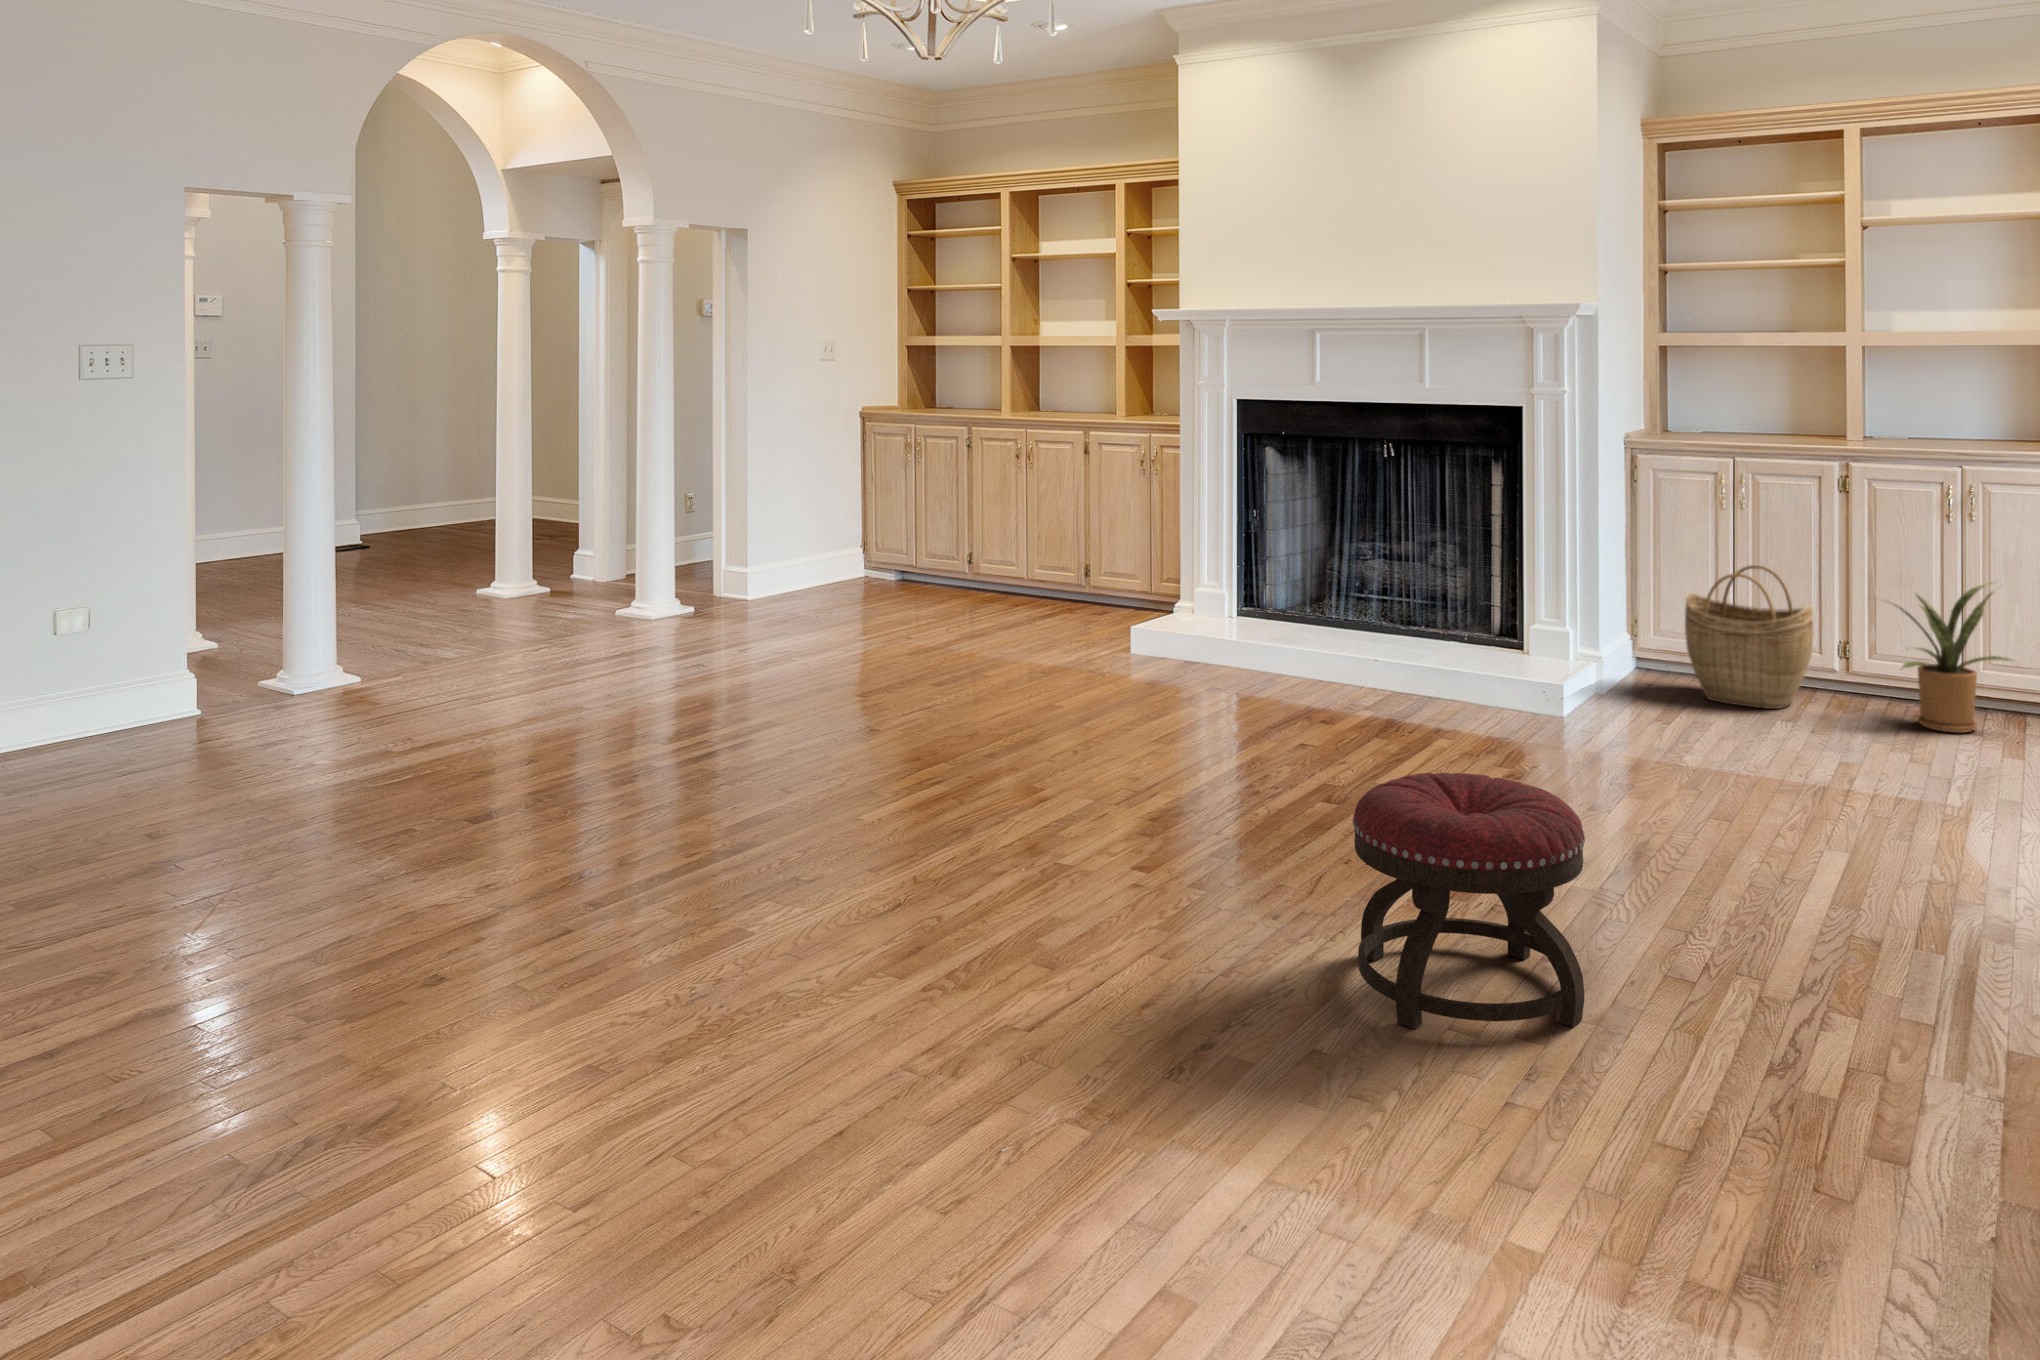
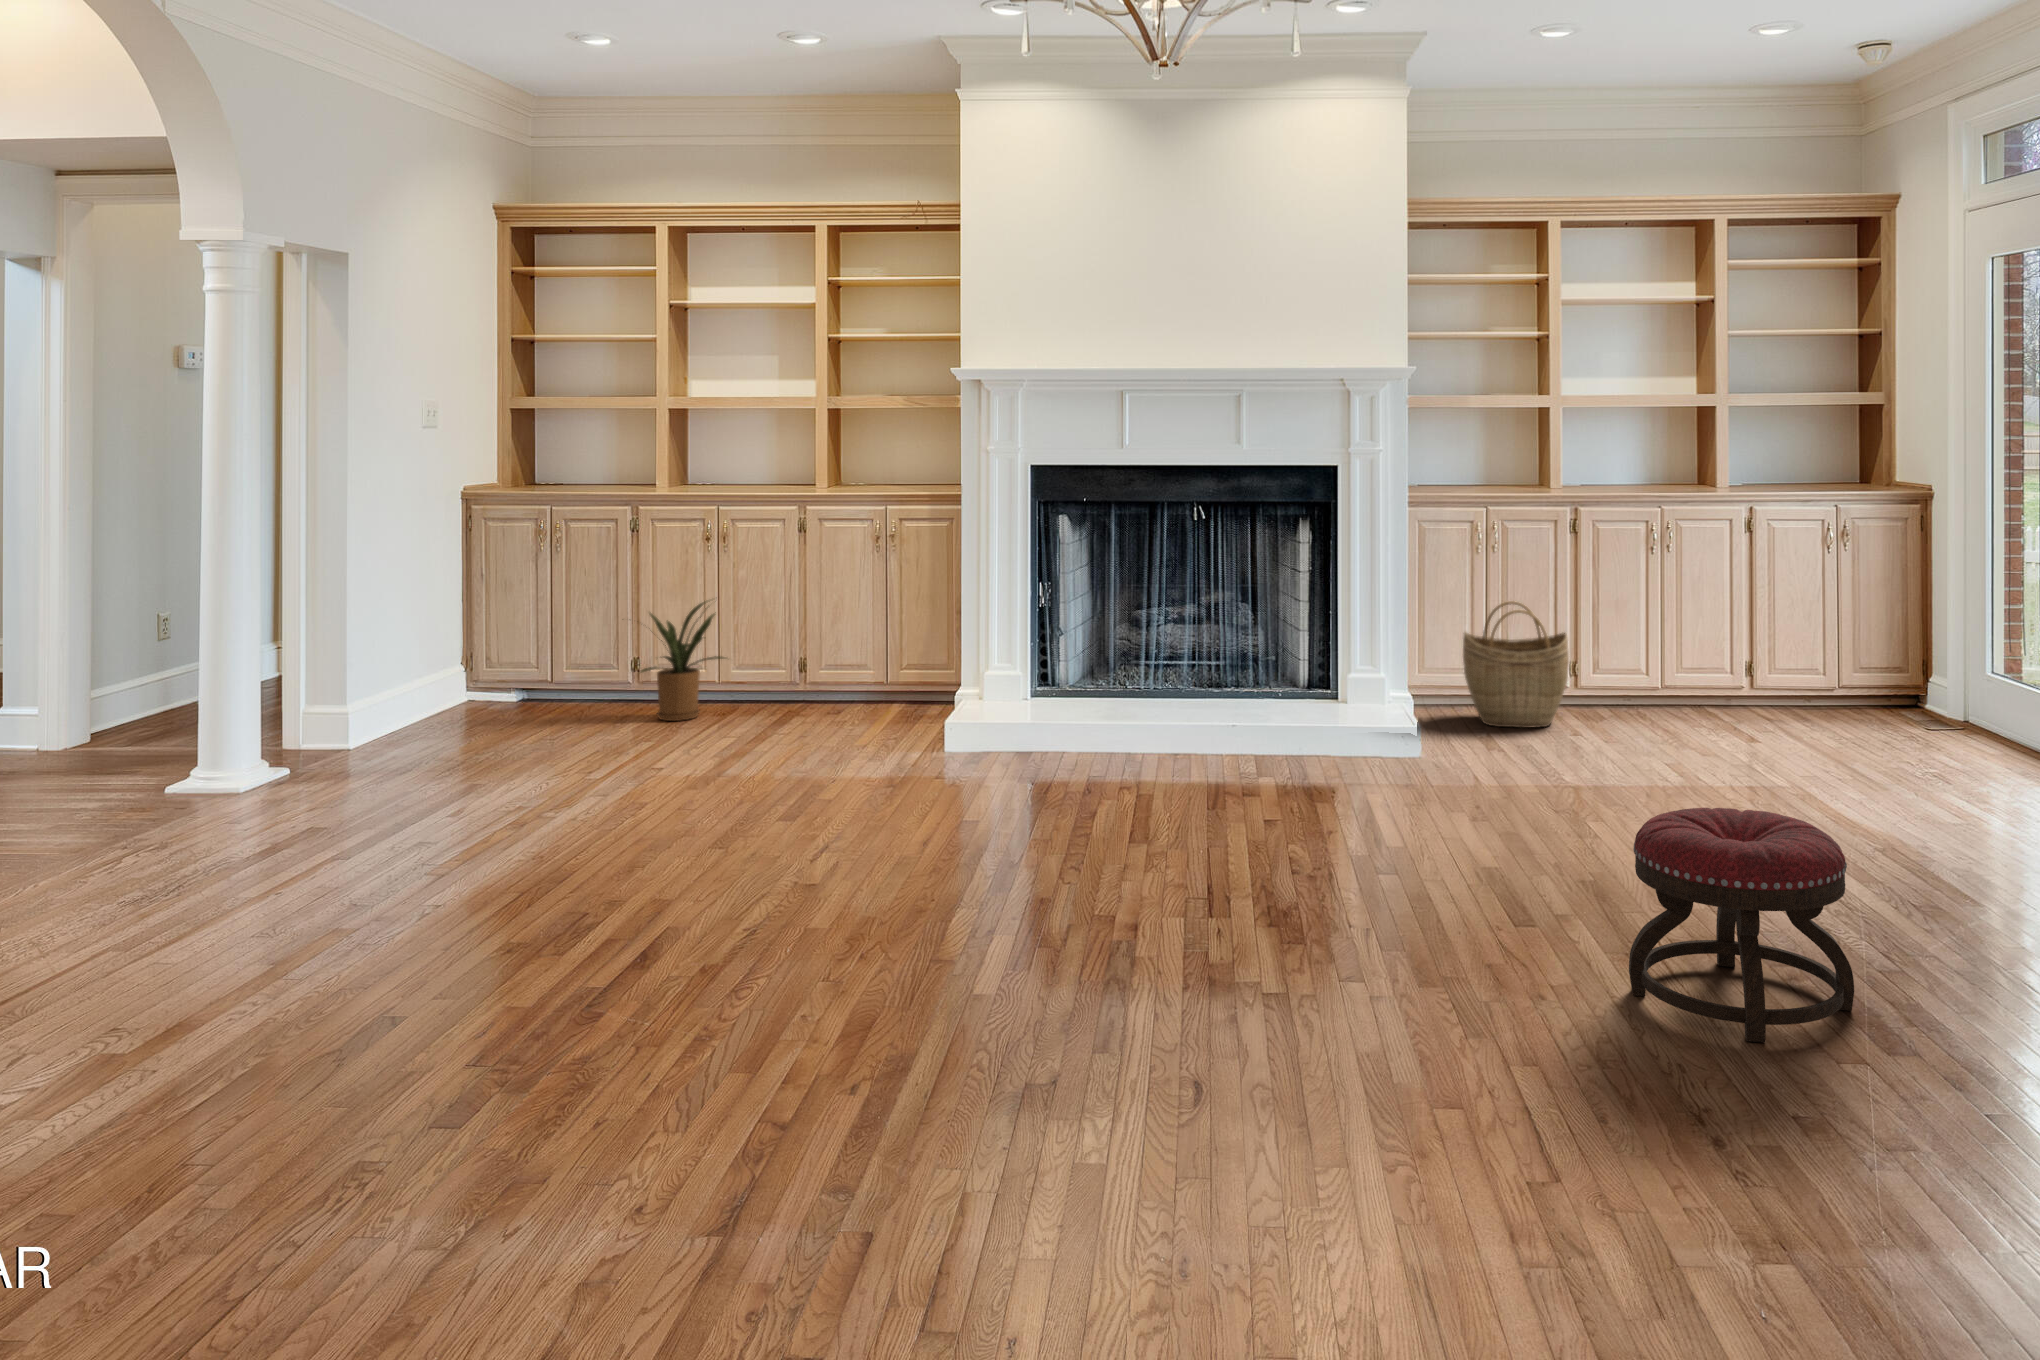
house plant: present [1897,583,2015,733] -> present [641,601,725,721]

